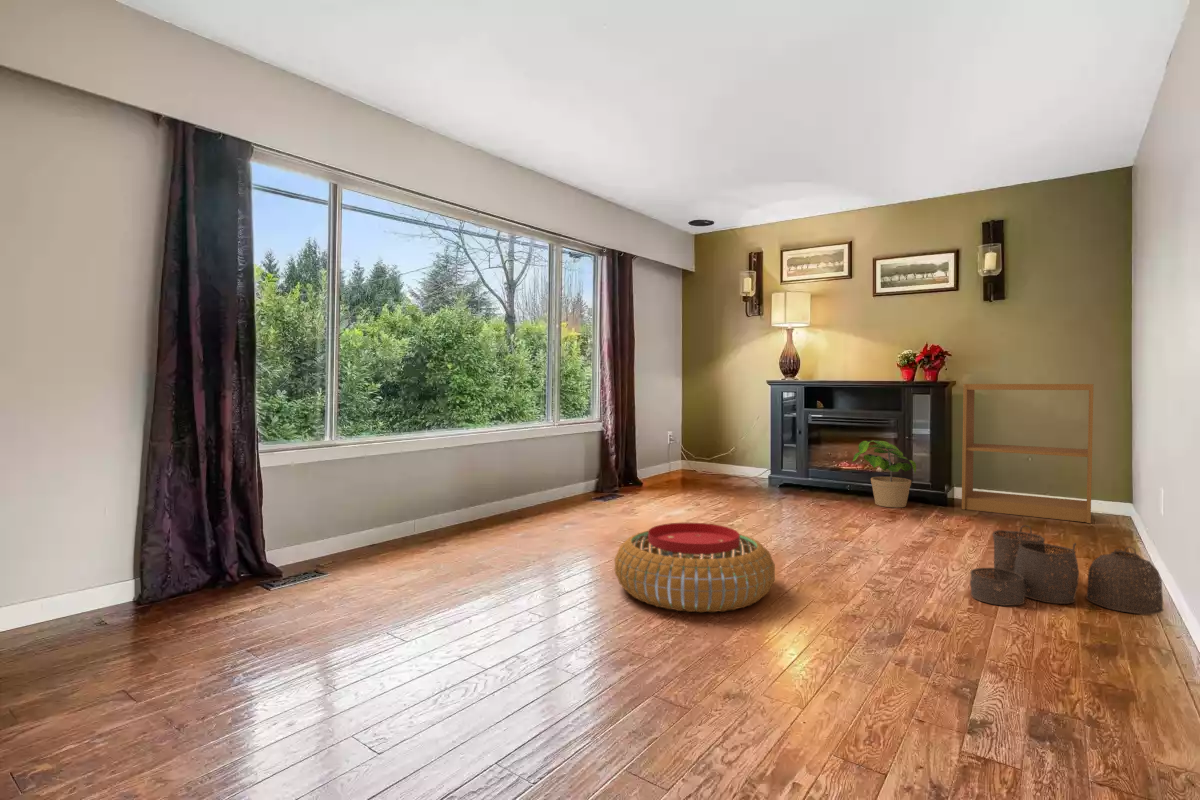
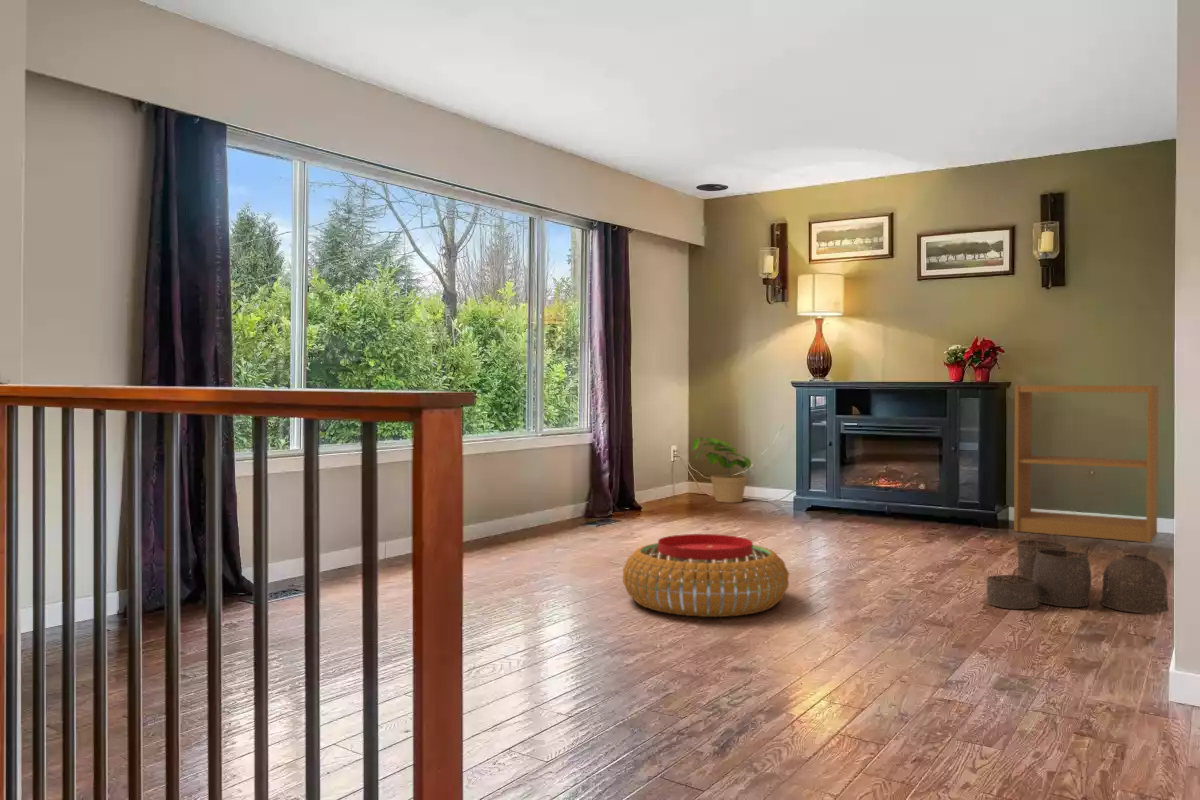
potted plant: present [853,440,916,508] -> present [692,438,751,503]

